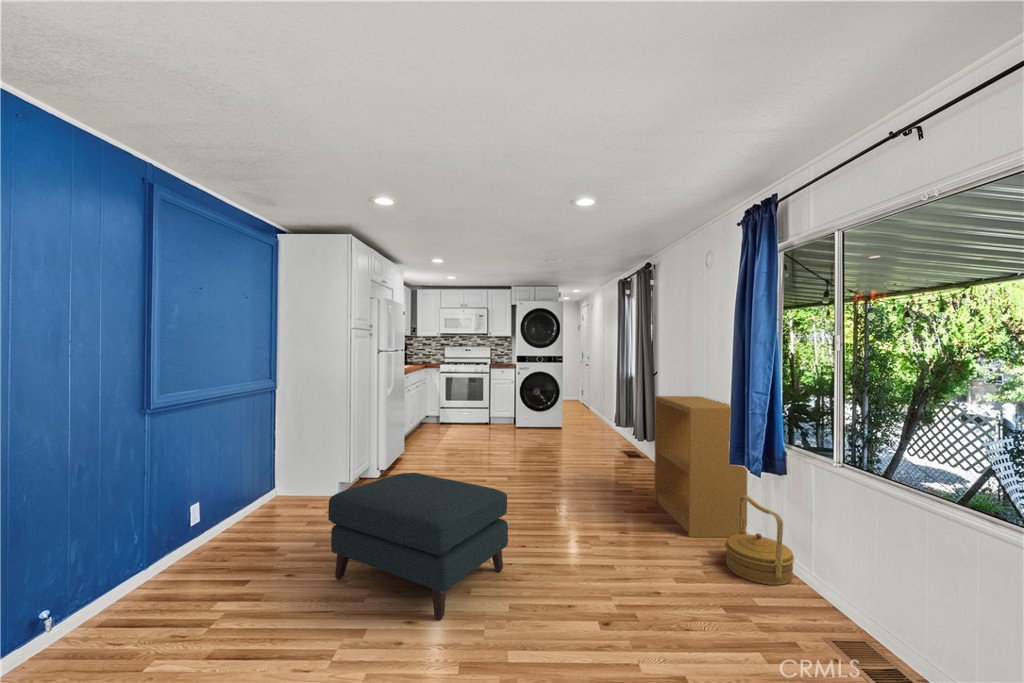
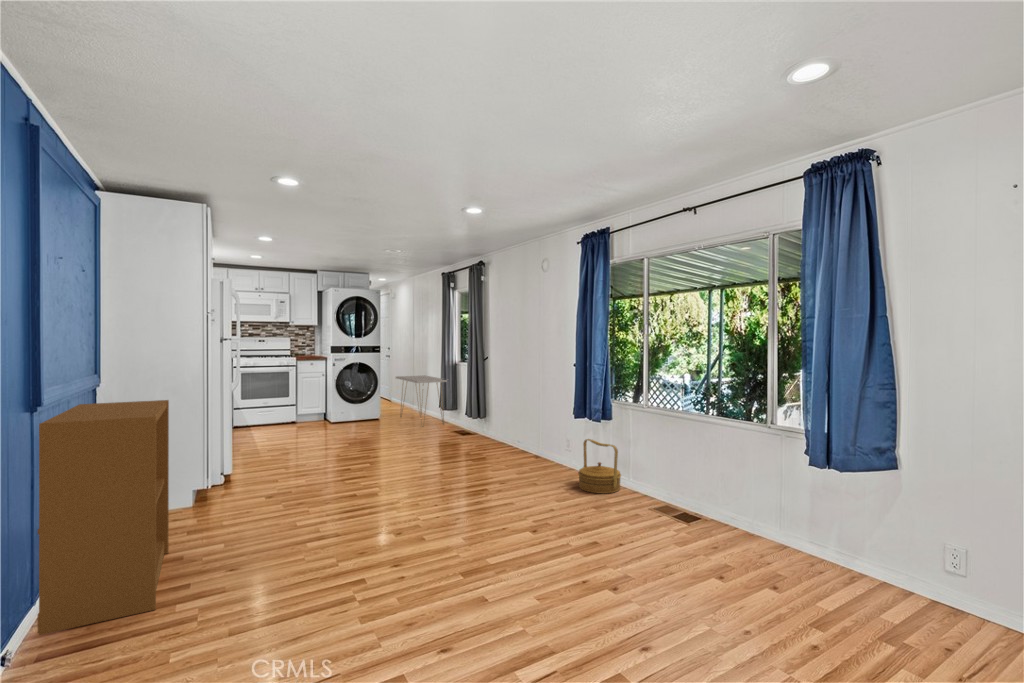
console table: none [580,387,627,442] -> present [396,375,448,424]
bookshelf: present [654,396,747,537] -> present [38,400,169,635]
ottoman: present [328,473,508,620] -> none [282,452,438,555]

